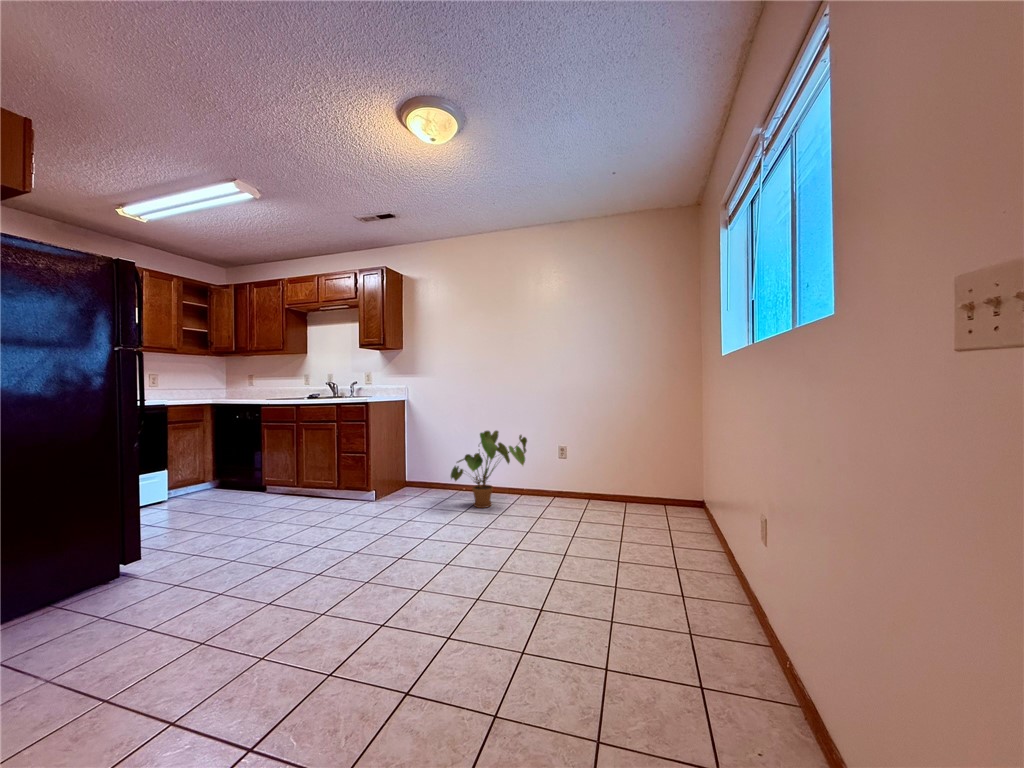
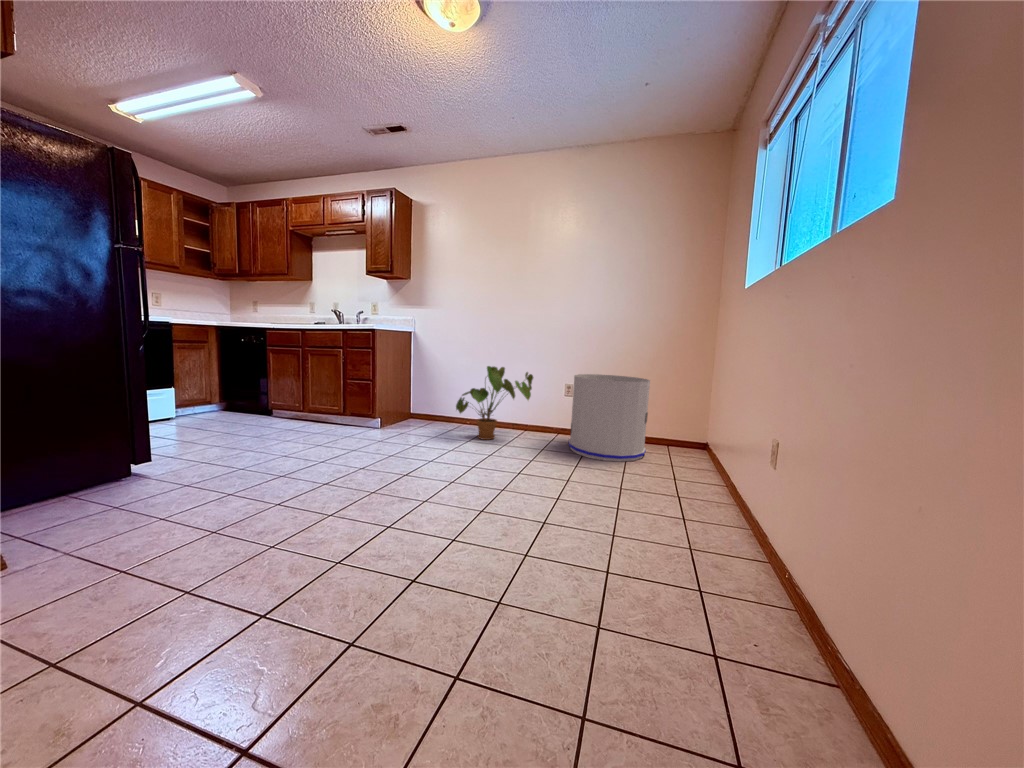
trash can: none [566,434,645,527] -> present [568,374,650,462]

